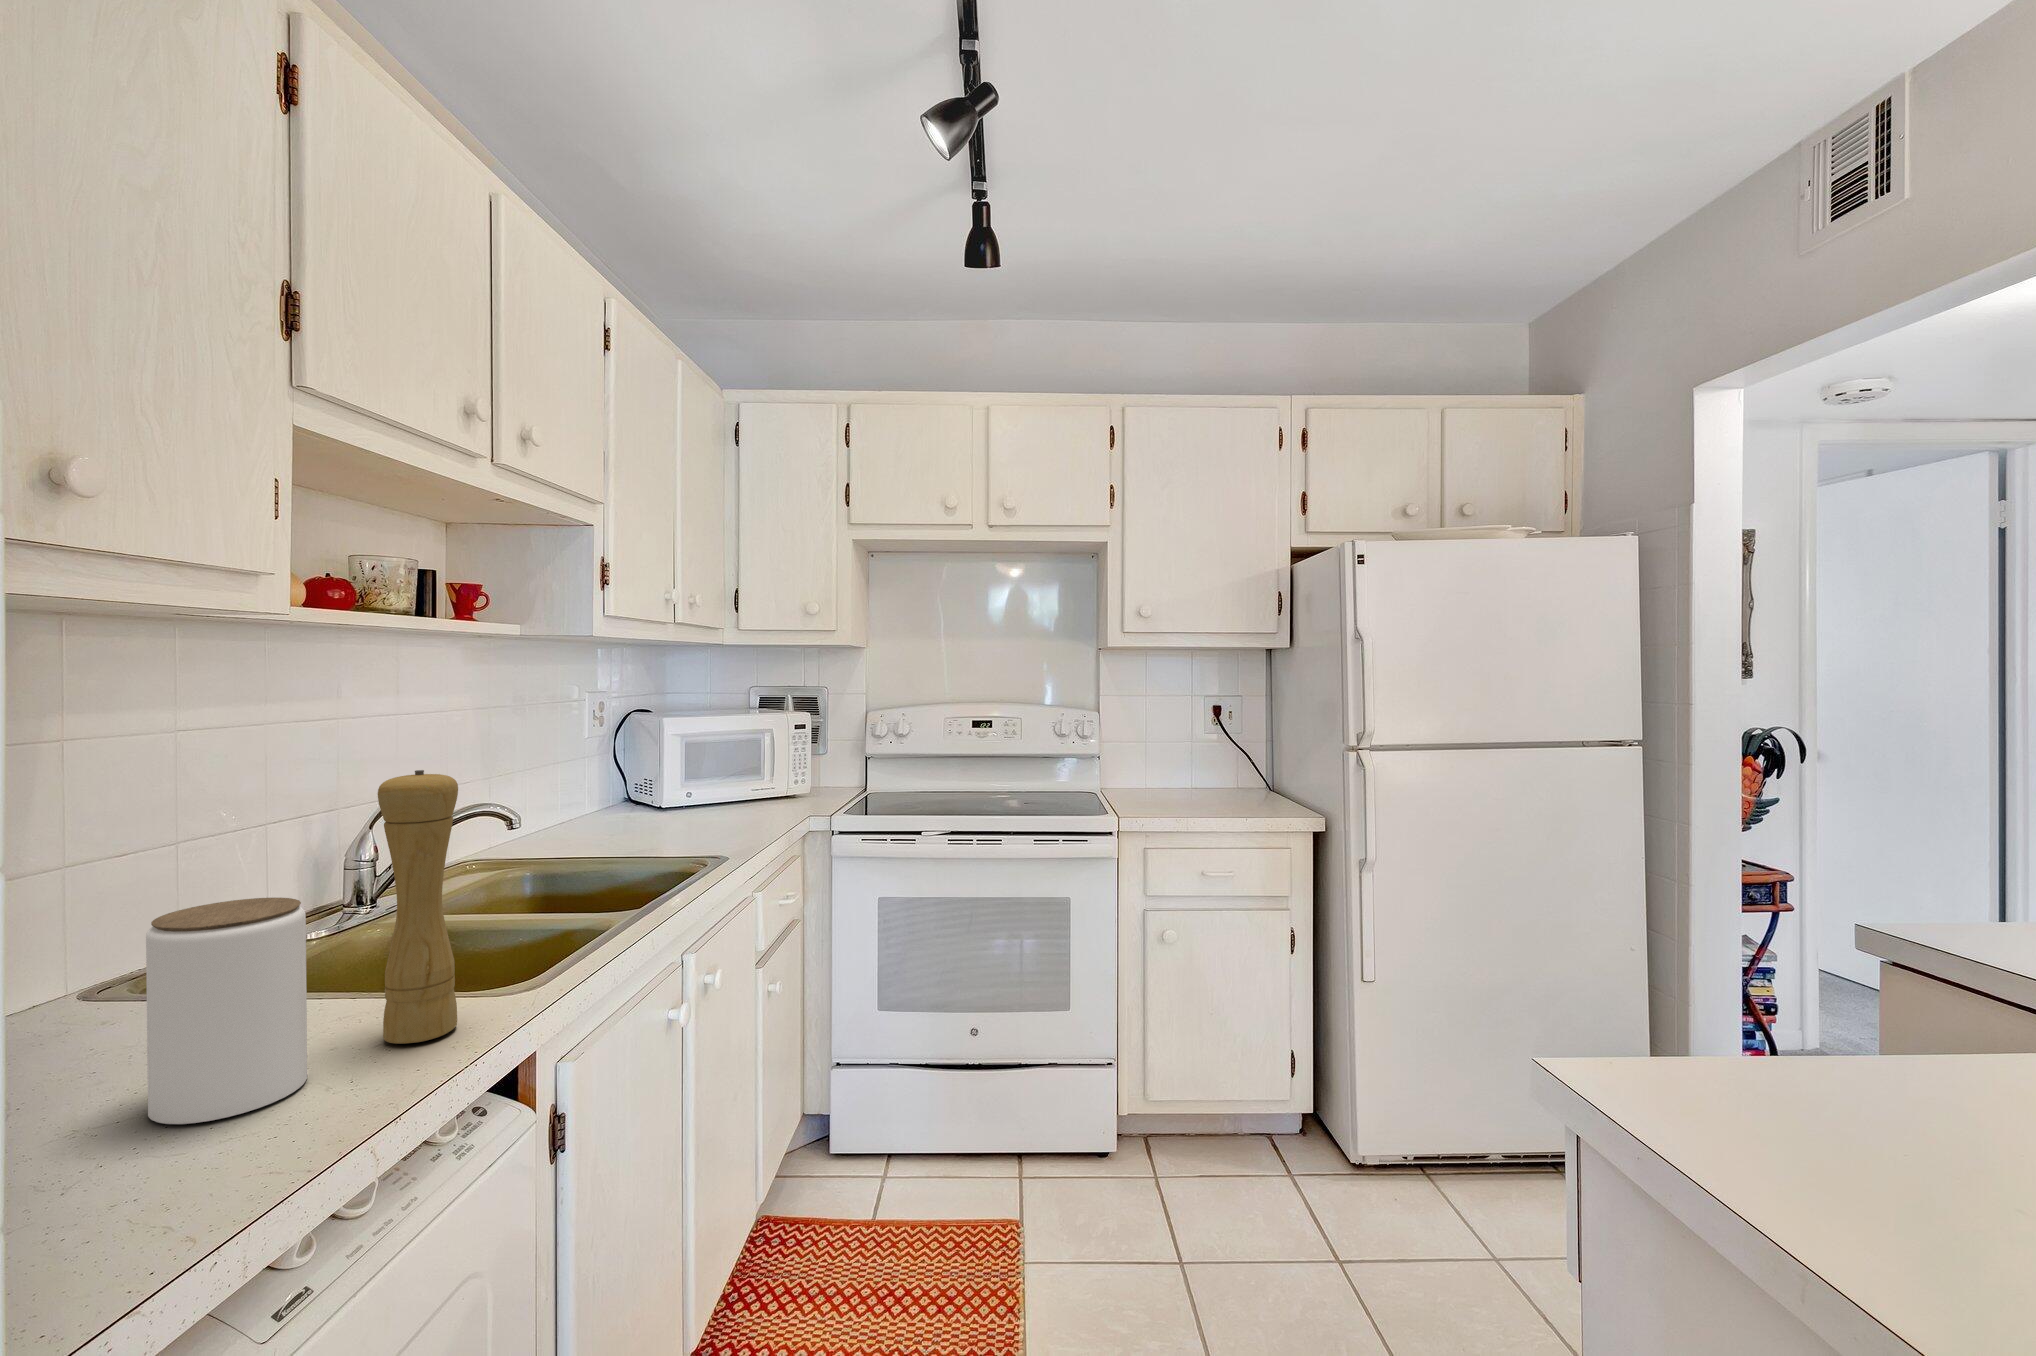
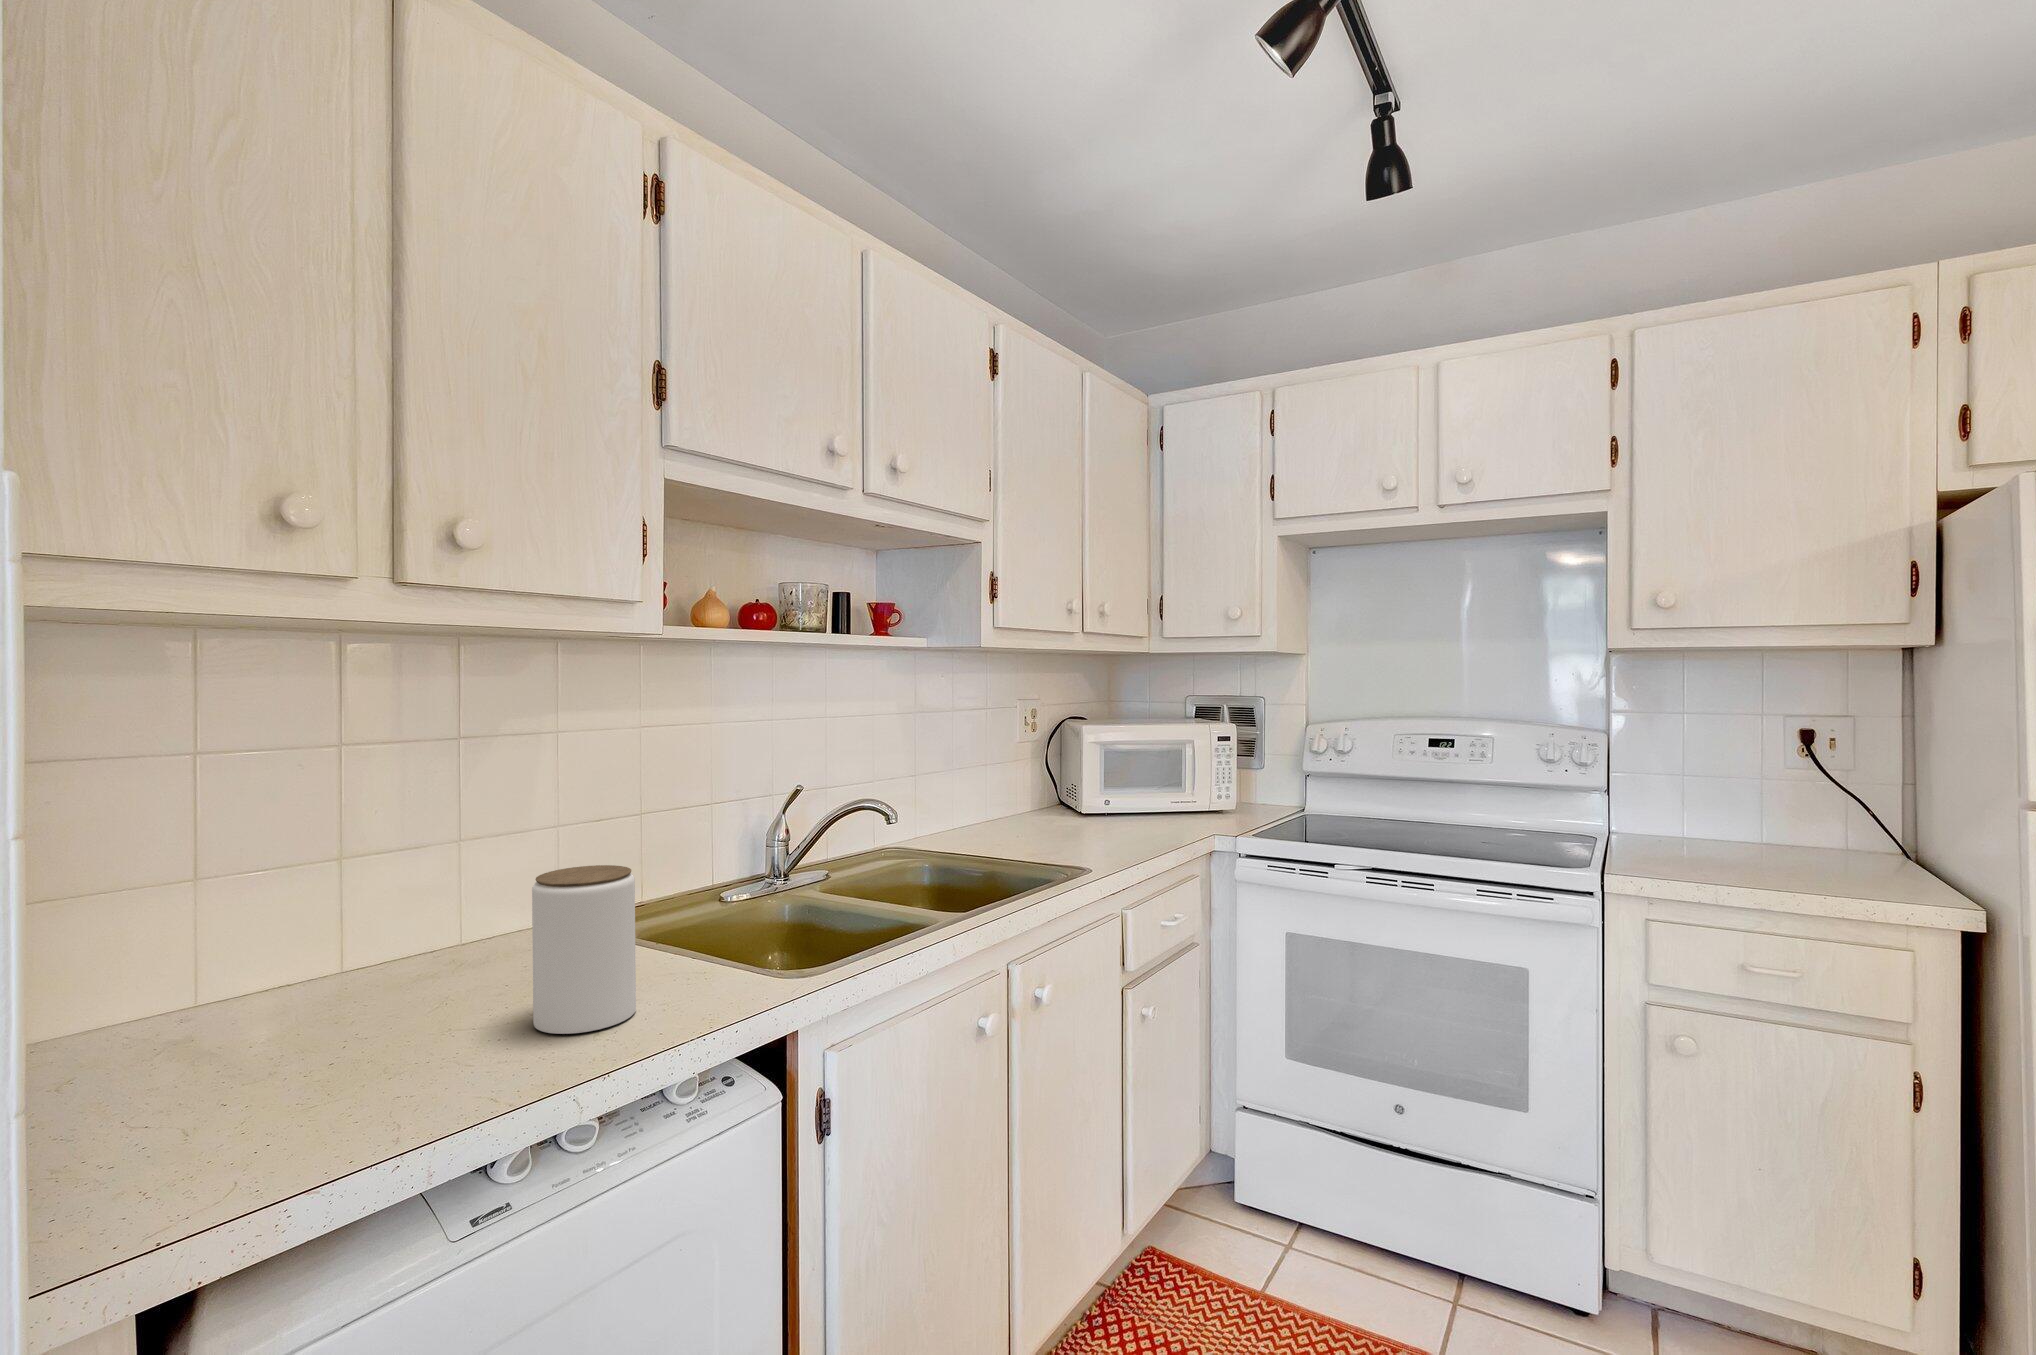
pepper mill: present [378,770,458,1044] -> none [694,771,754,1002]

